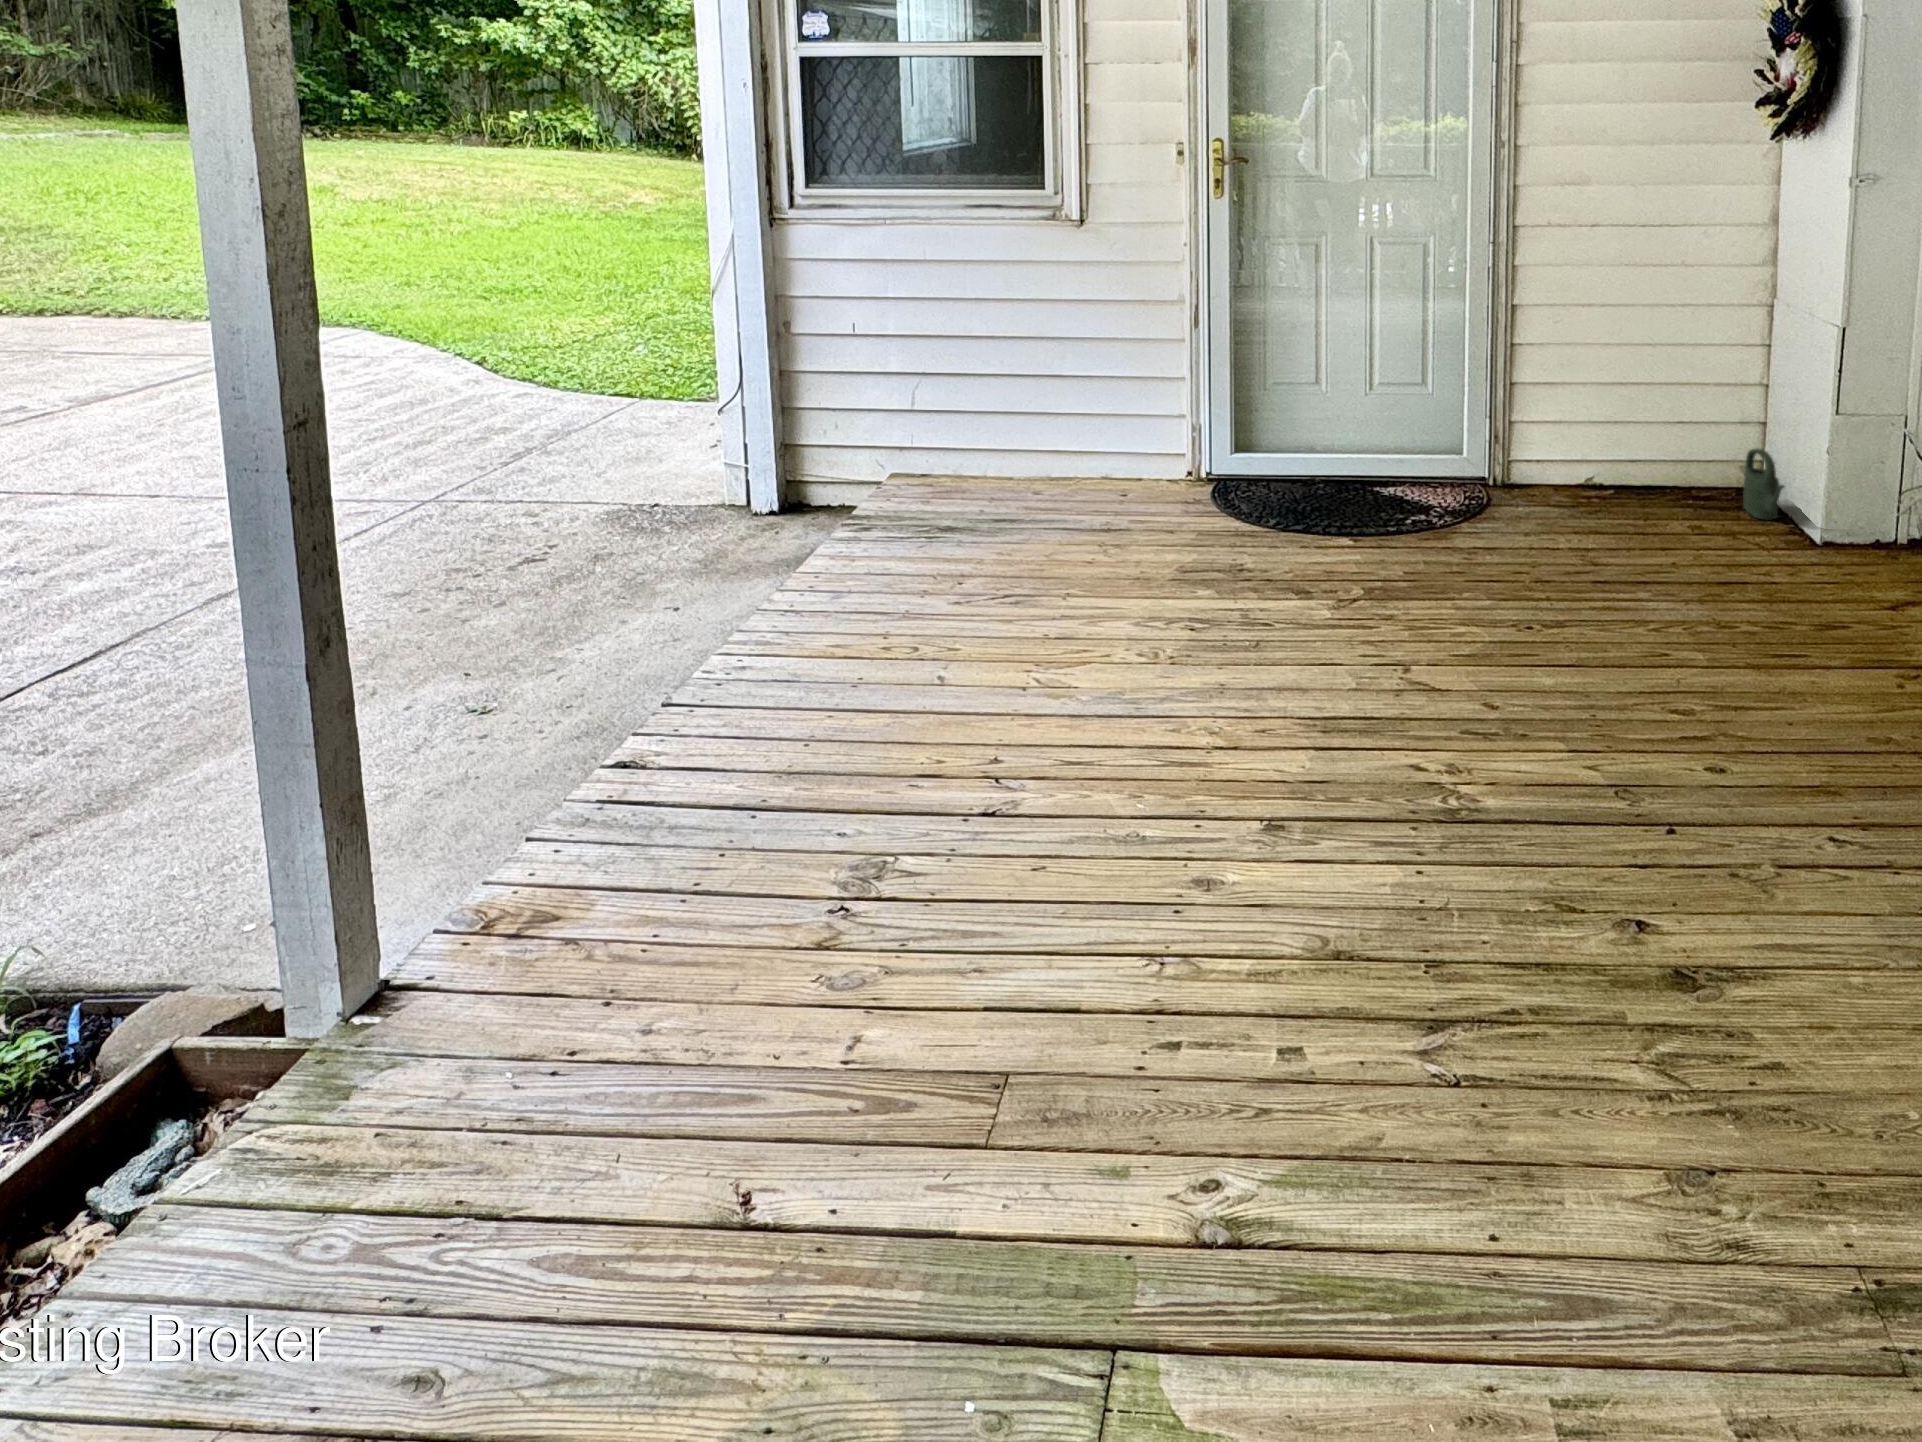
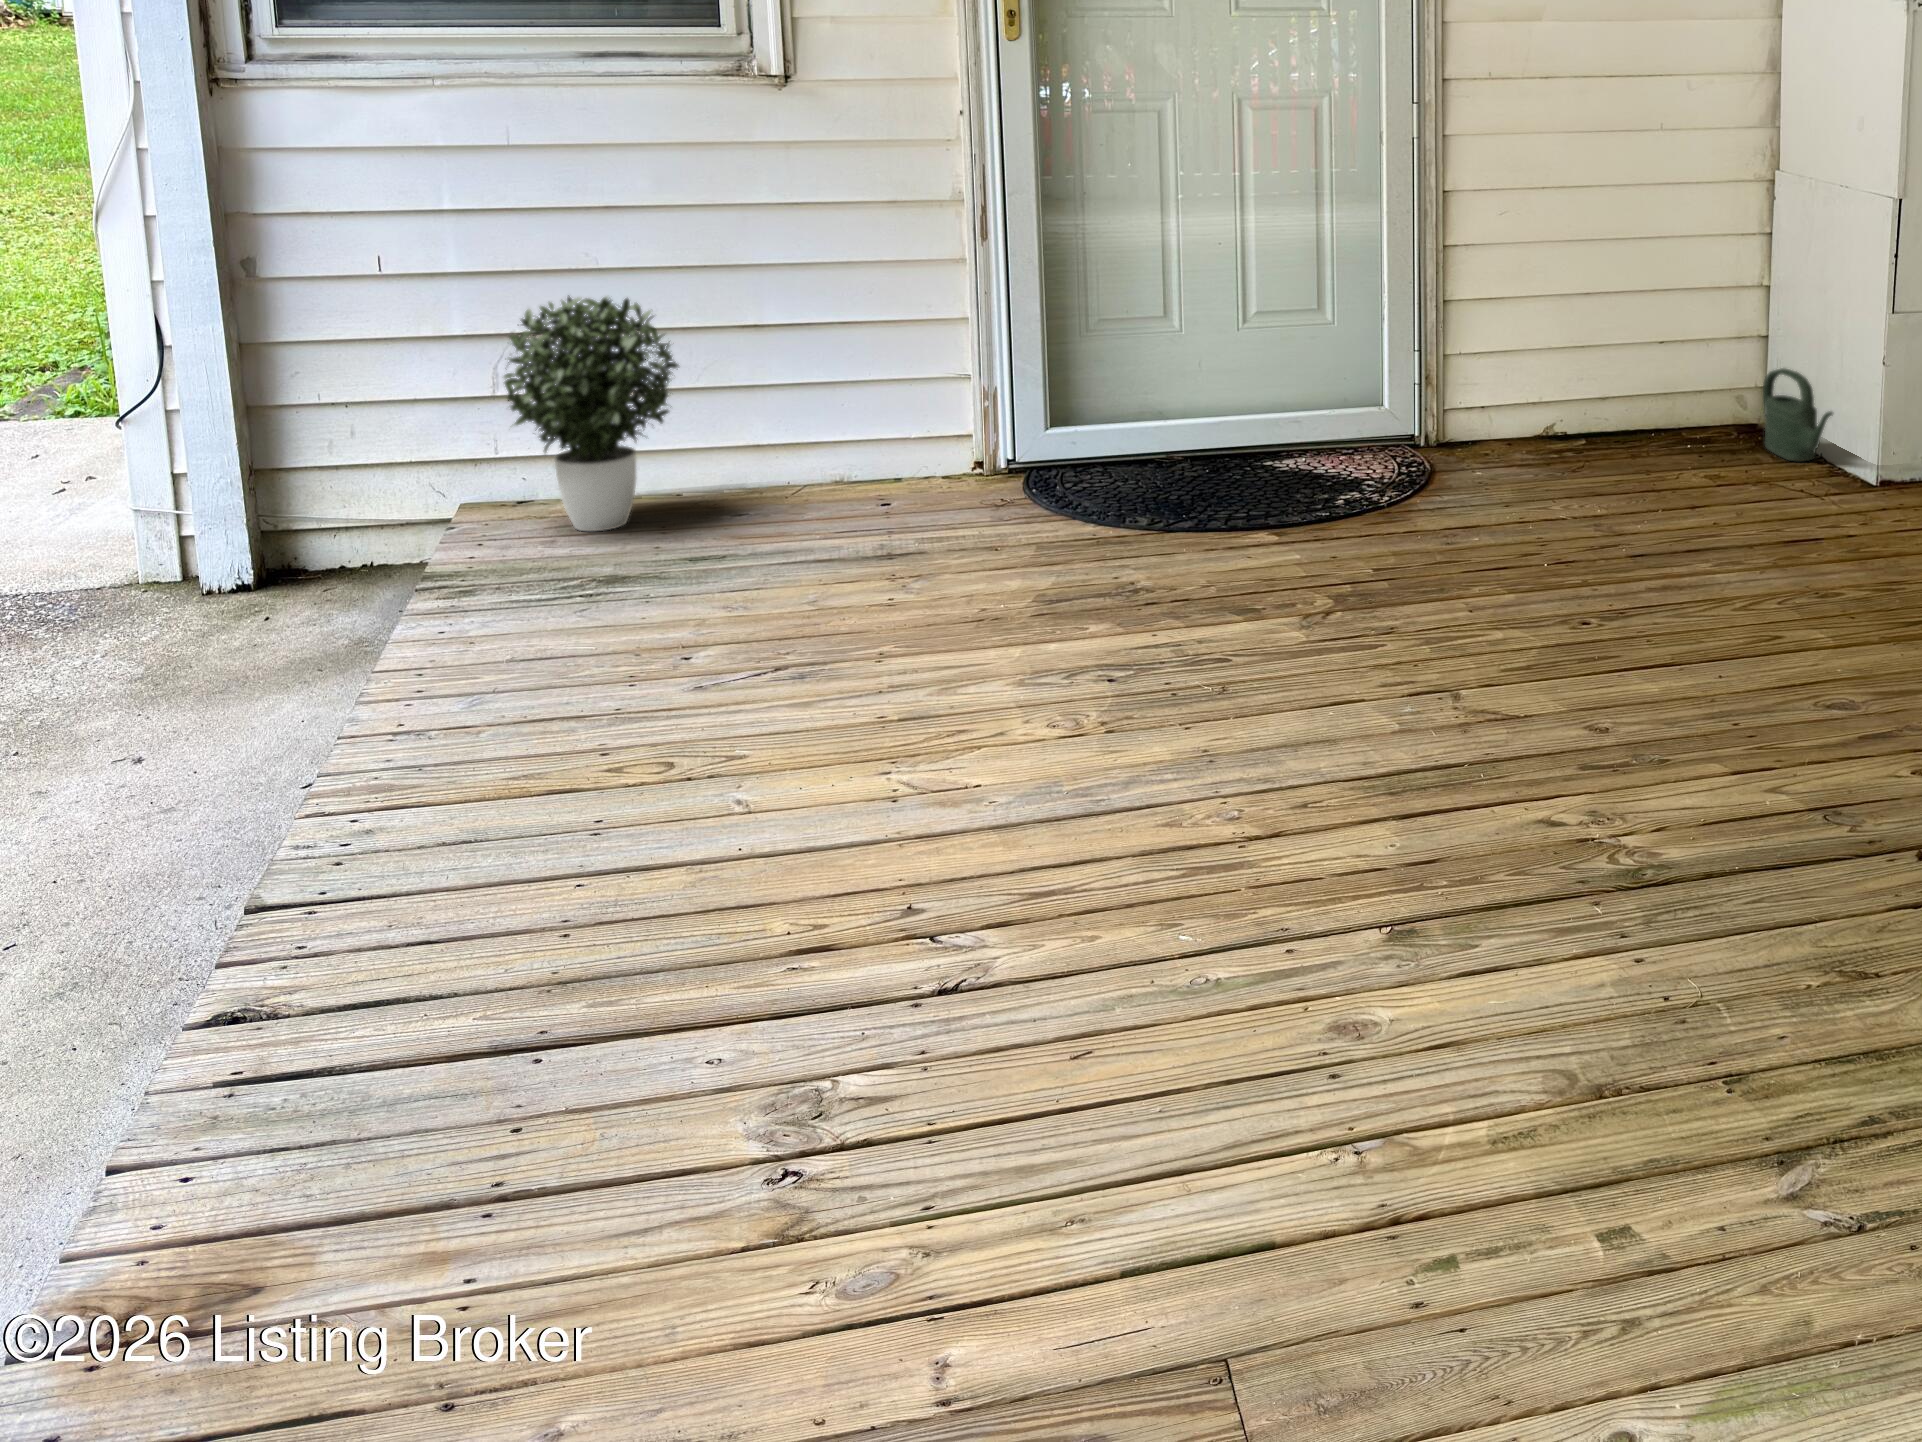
potted plant: none [902,353,1006,498] -> present [504,295,679,531]

